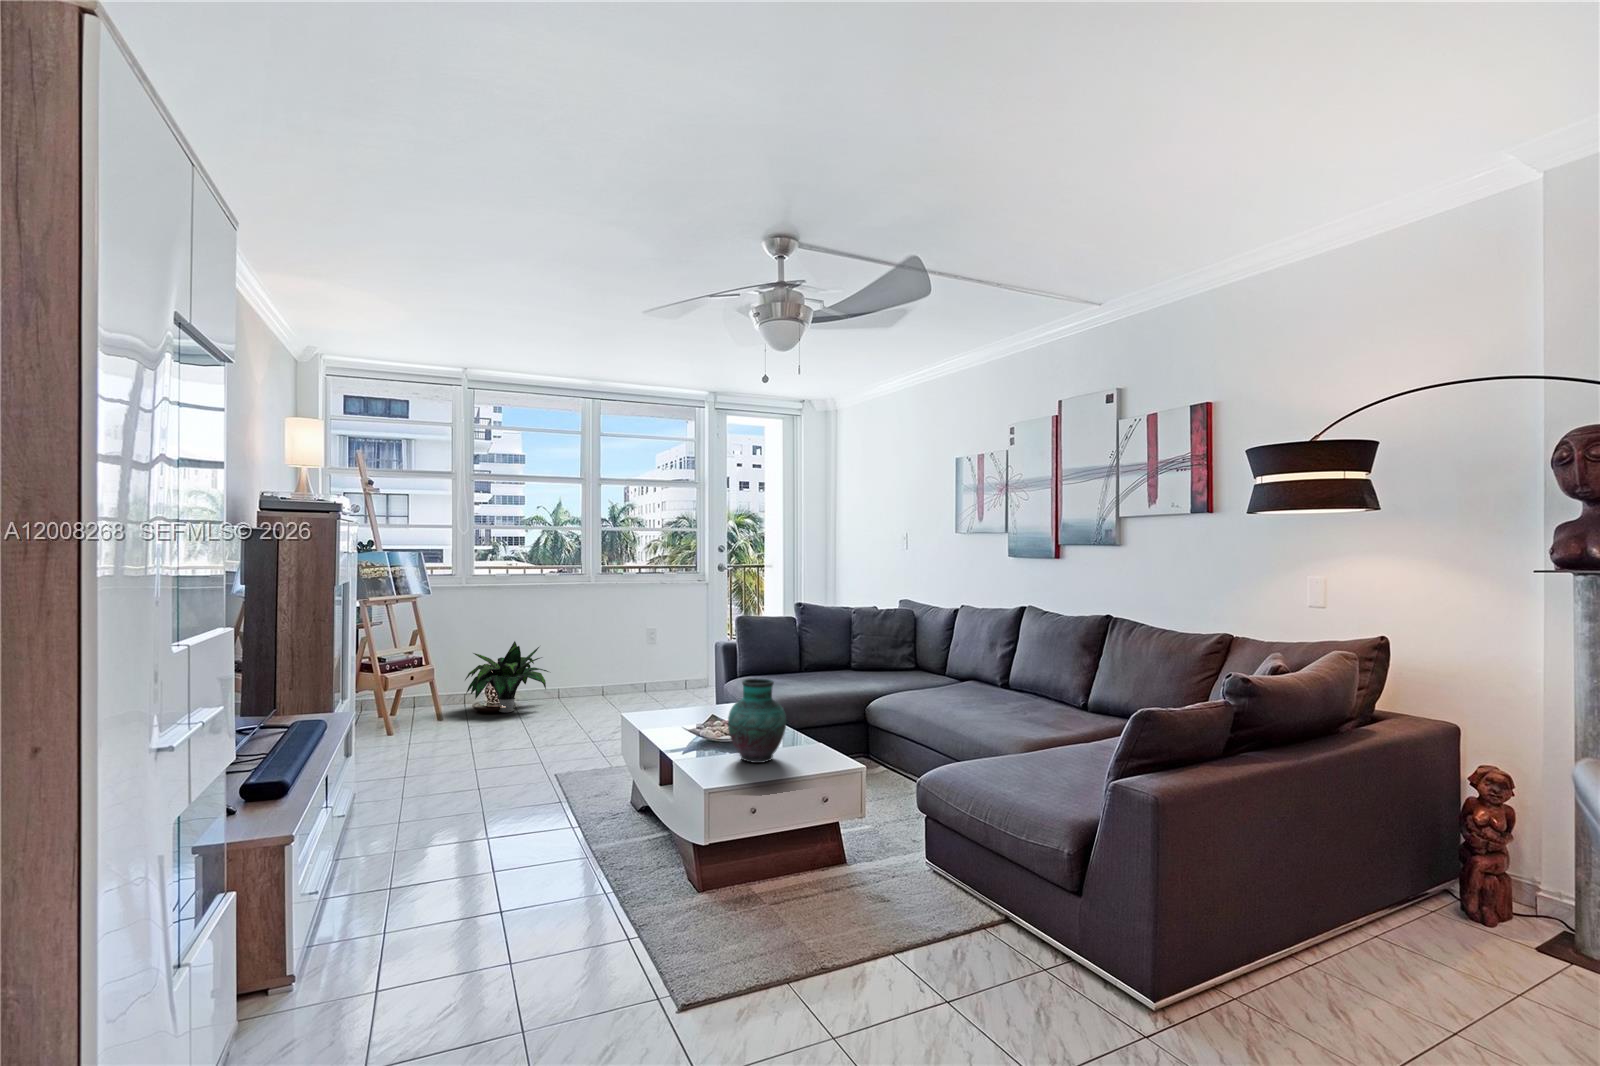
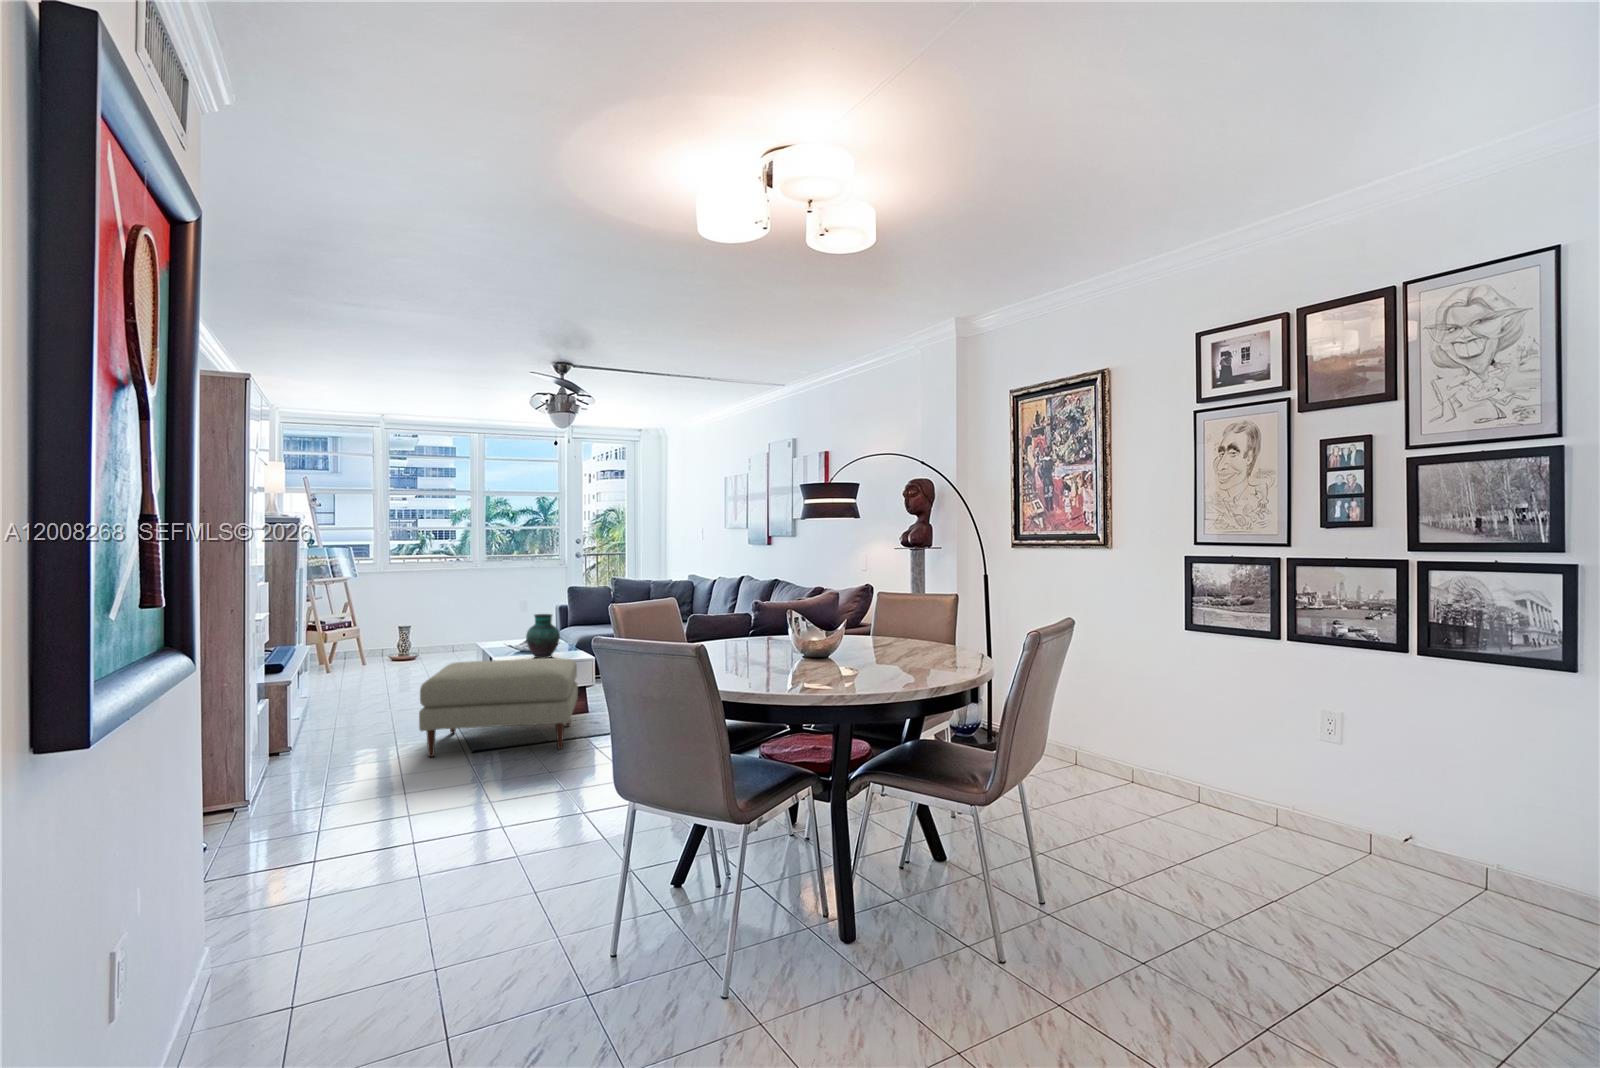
potted plant: present [465,641,549,712] -> none [382,609,448,659]
ottoman: none [563,776,883,1026] -> present [419,658,578,757]

